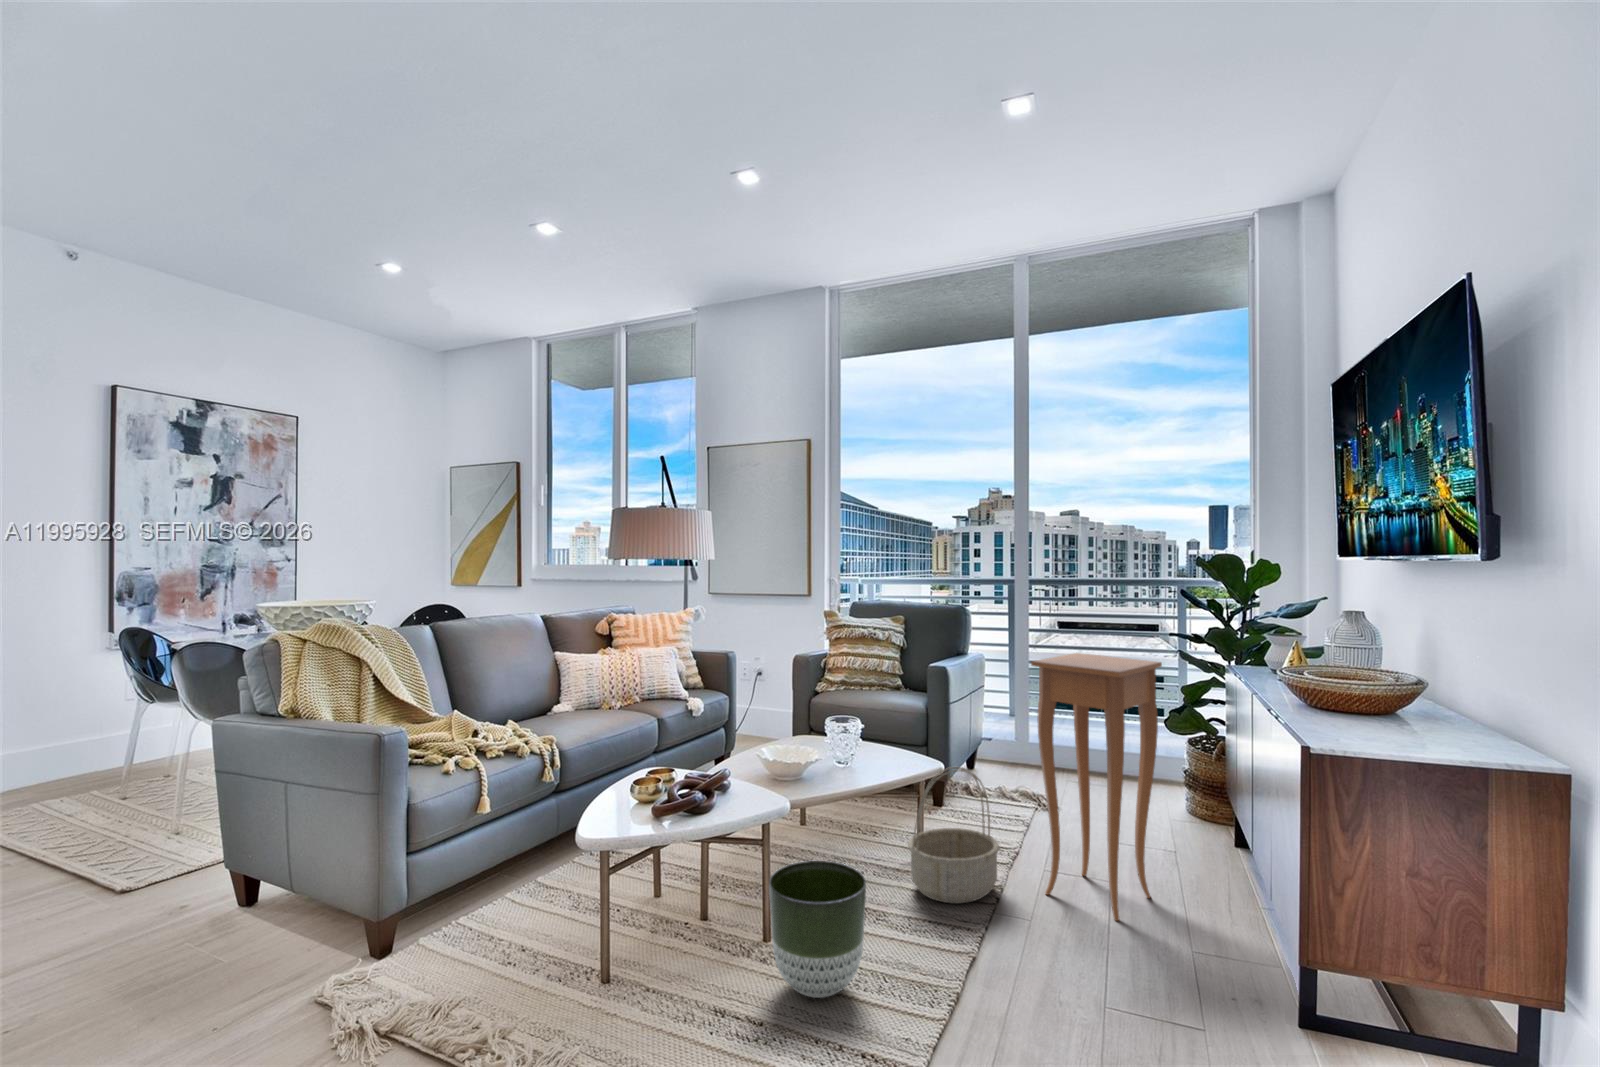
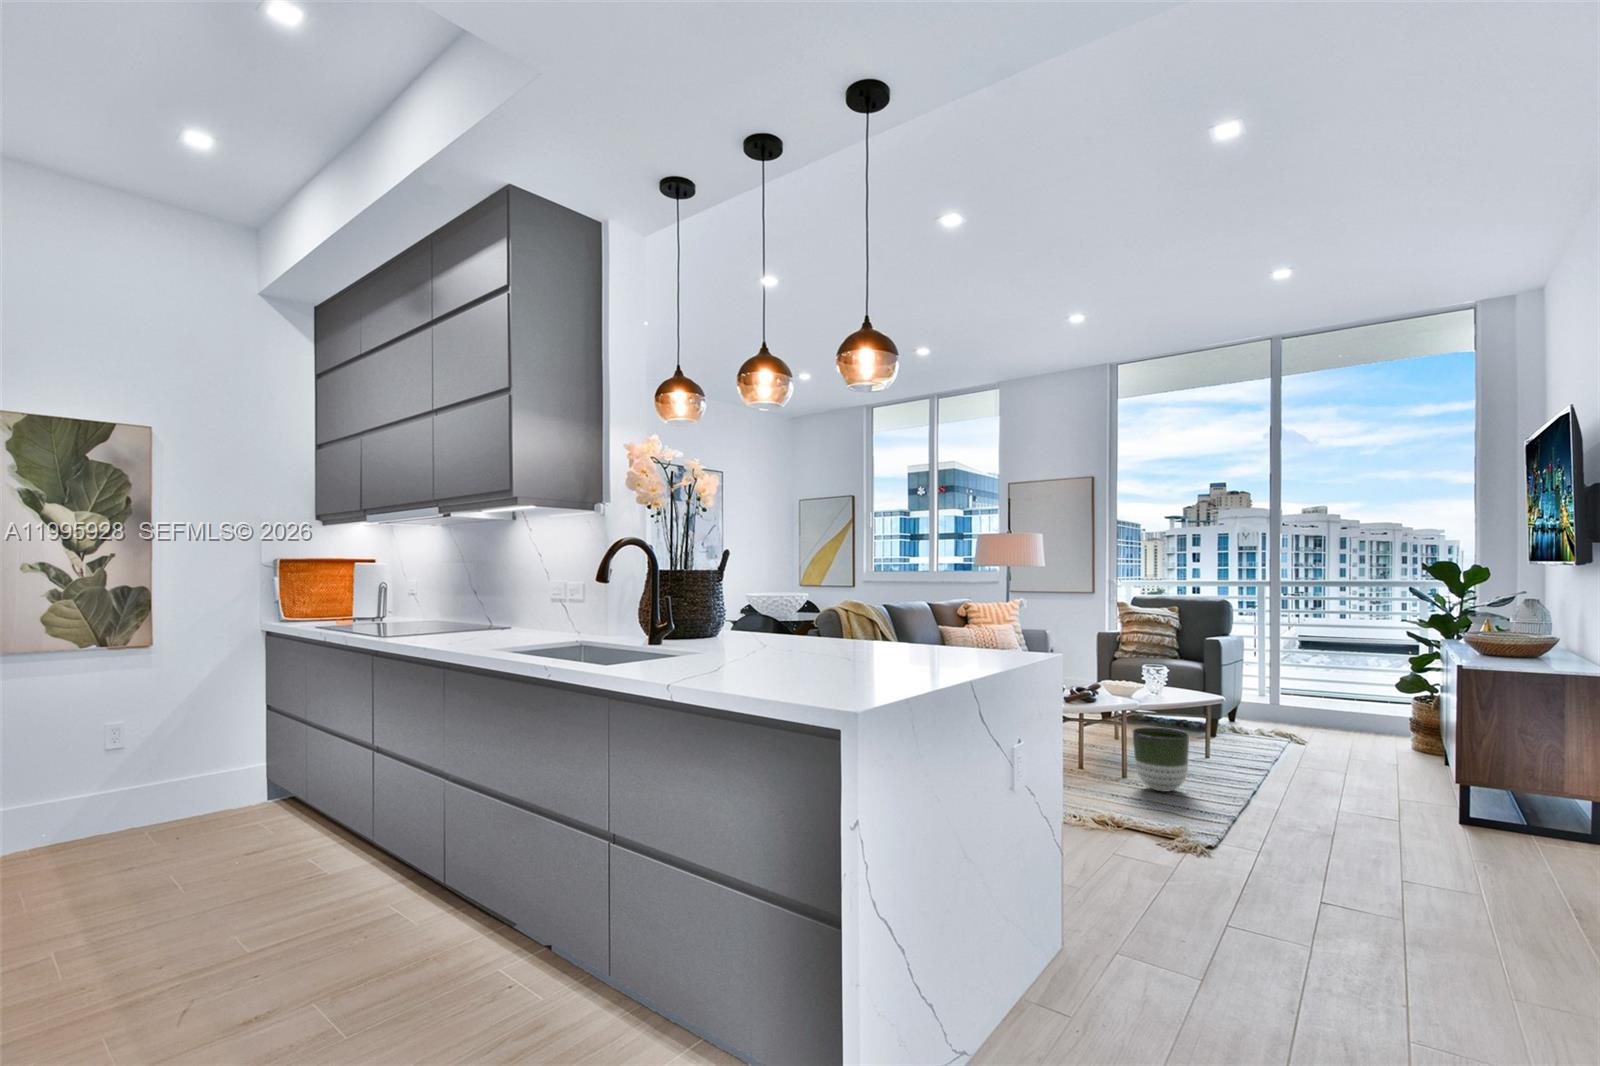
side table: present [1031,653,1162,921] -> none [1284,624,1377,783]
basket: present [908,767,999,903] -> none [1202,691,1265,771]

